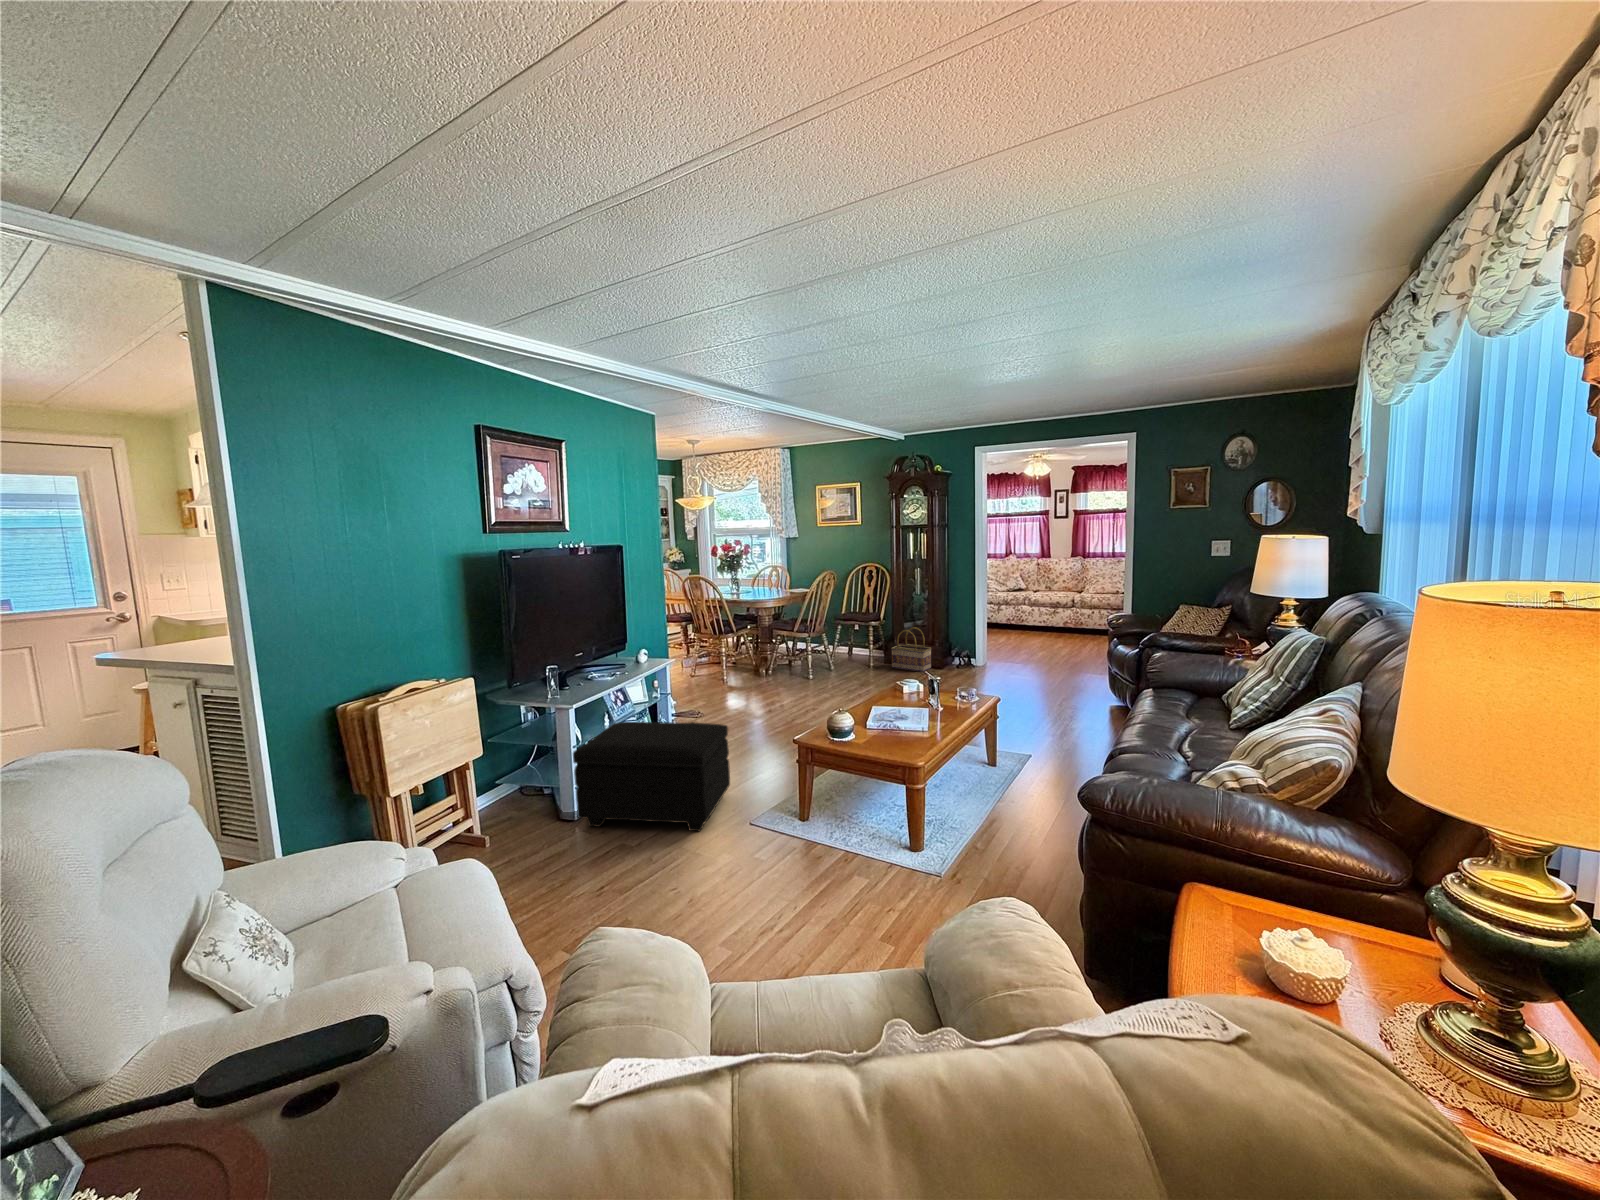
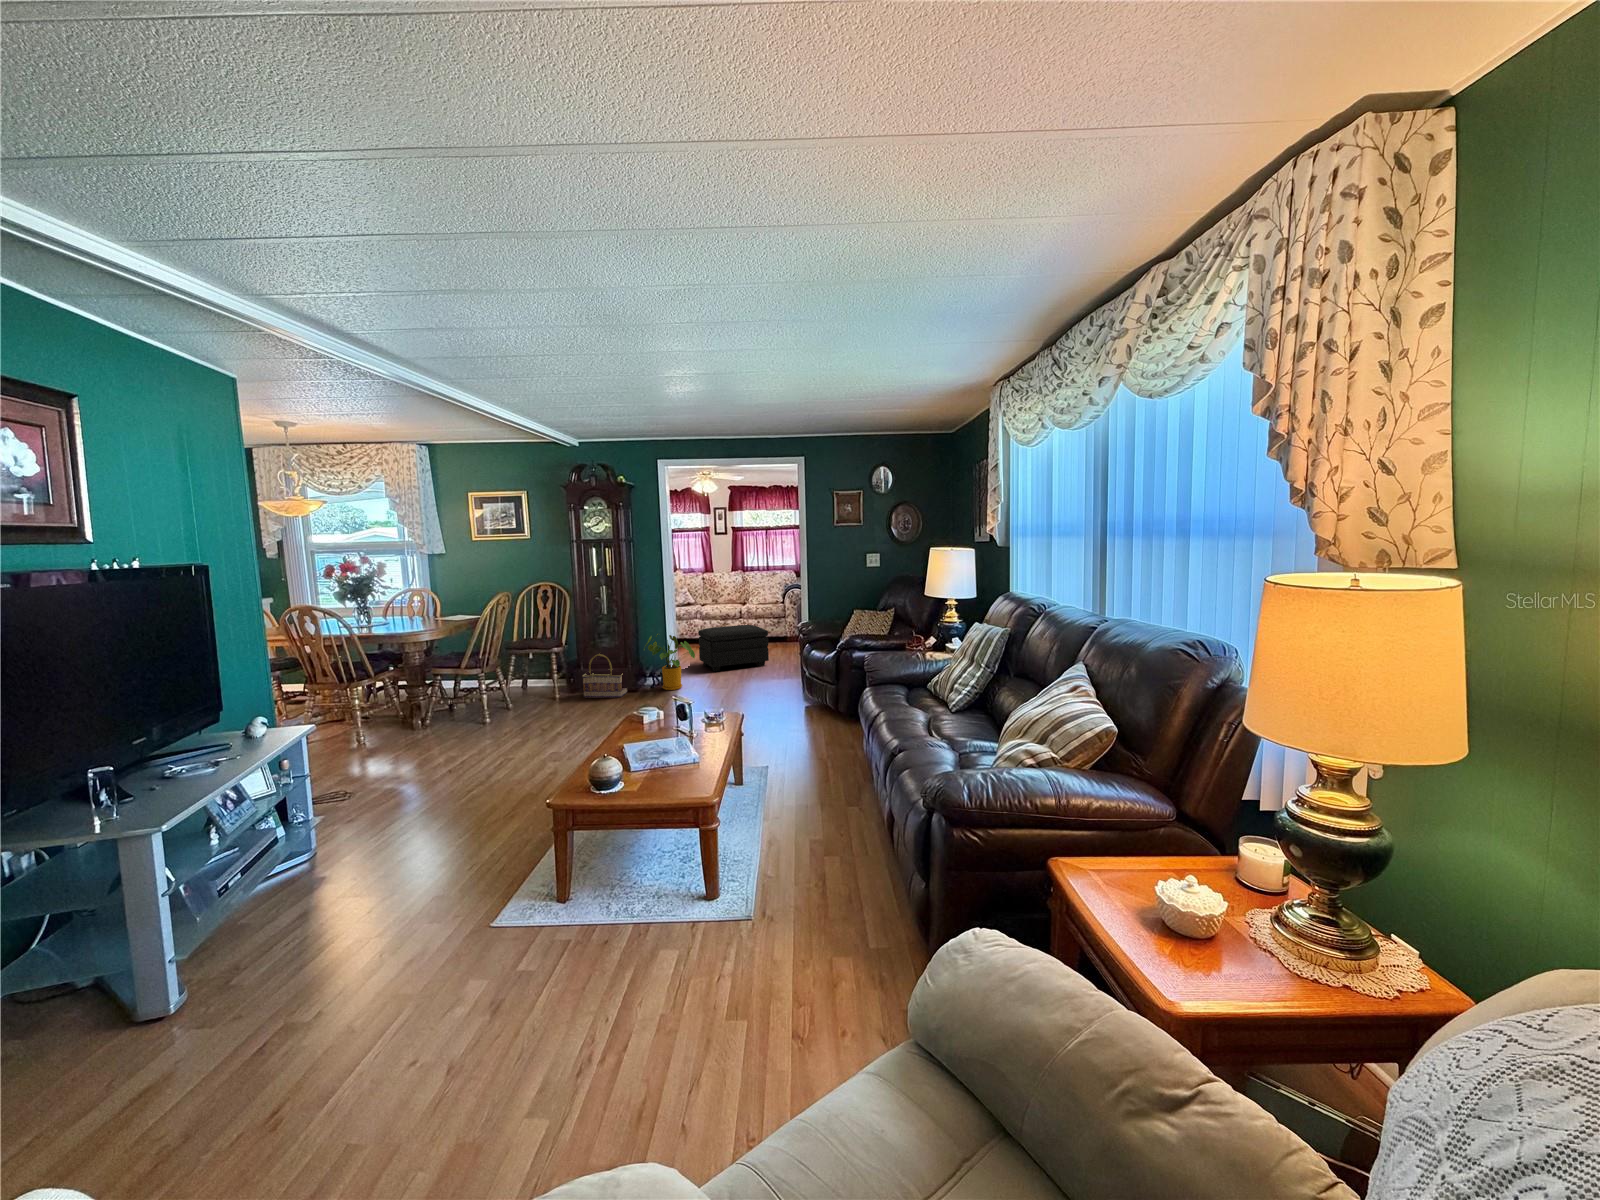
house plant: none [949,616,997,671] -> present [644,634,695,690]
footstool: present [573,721,730,831] -> present [698,625,769,672]

